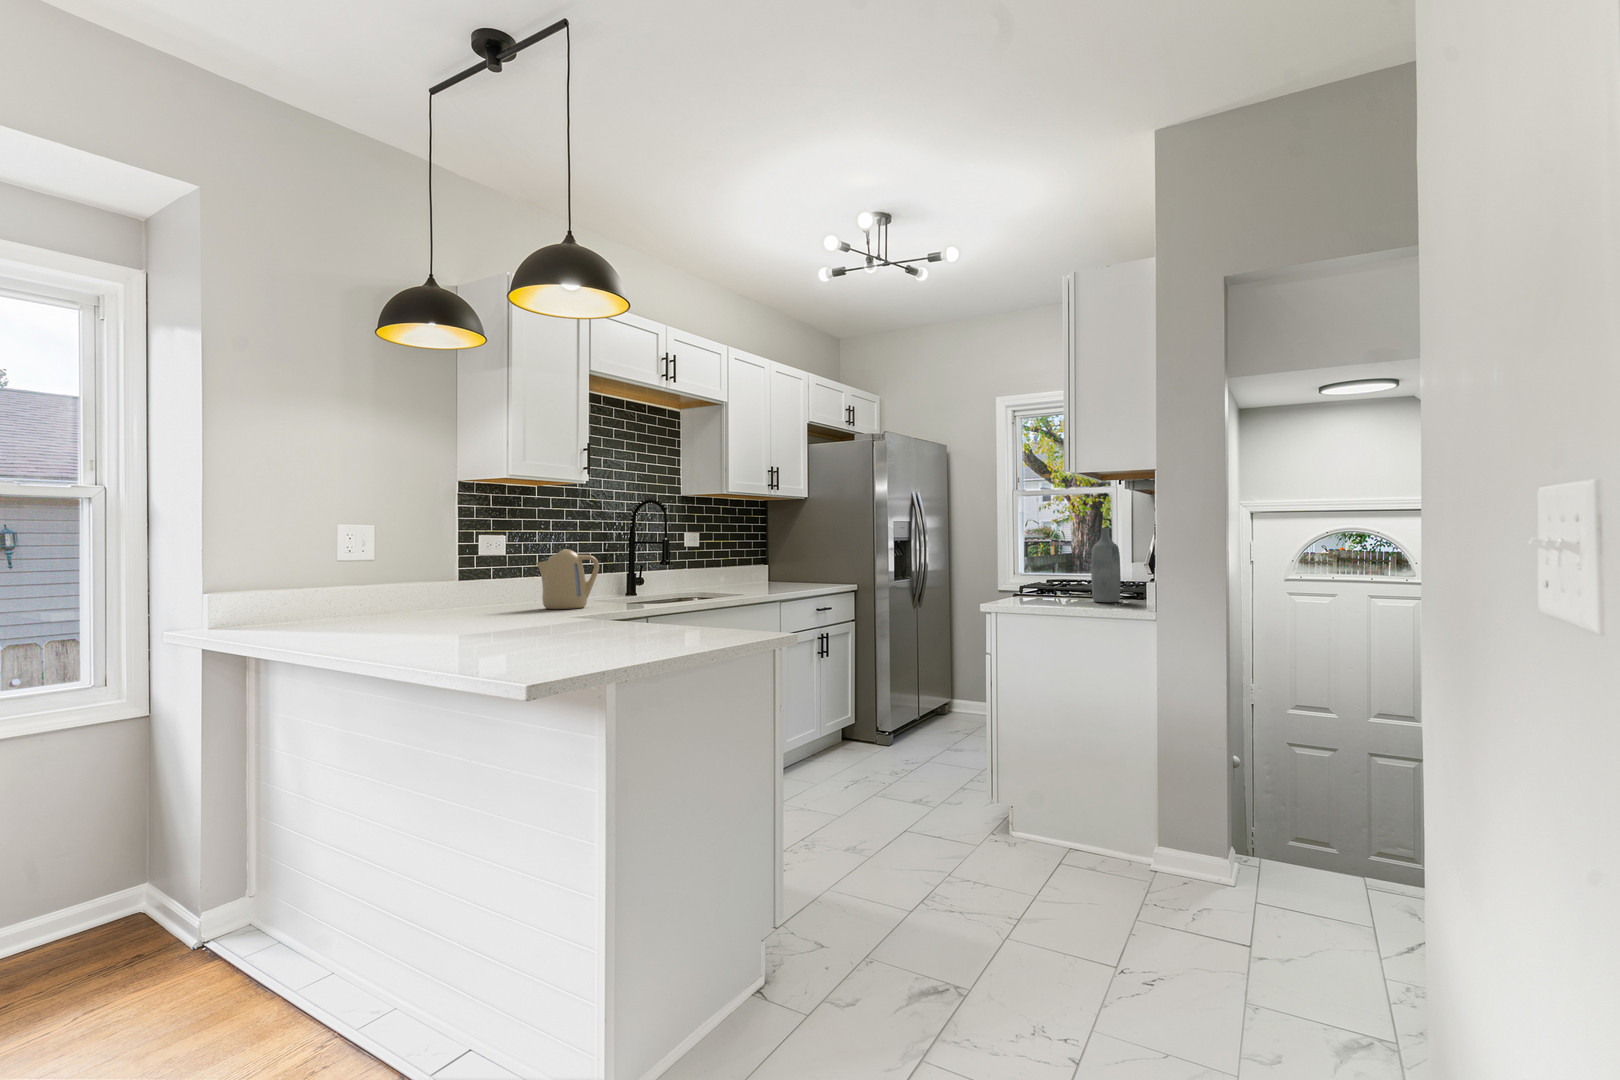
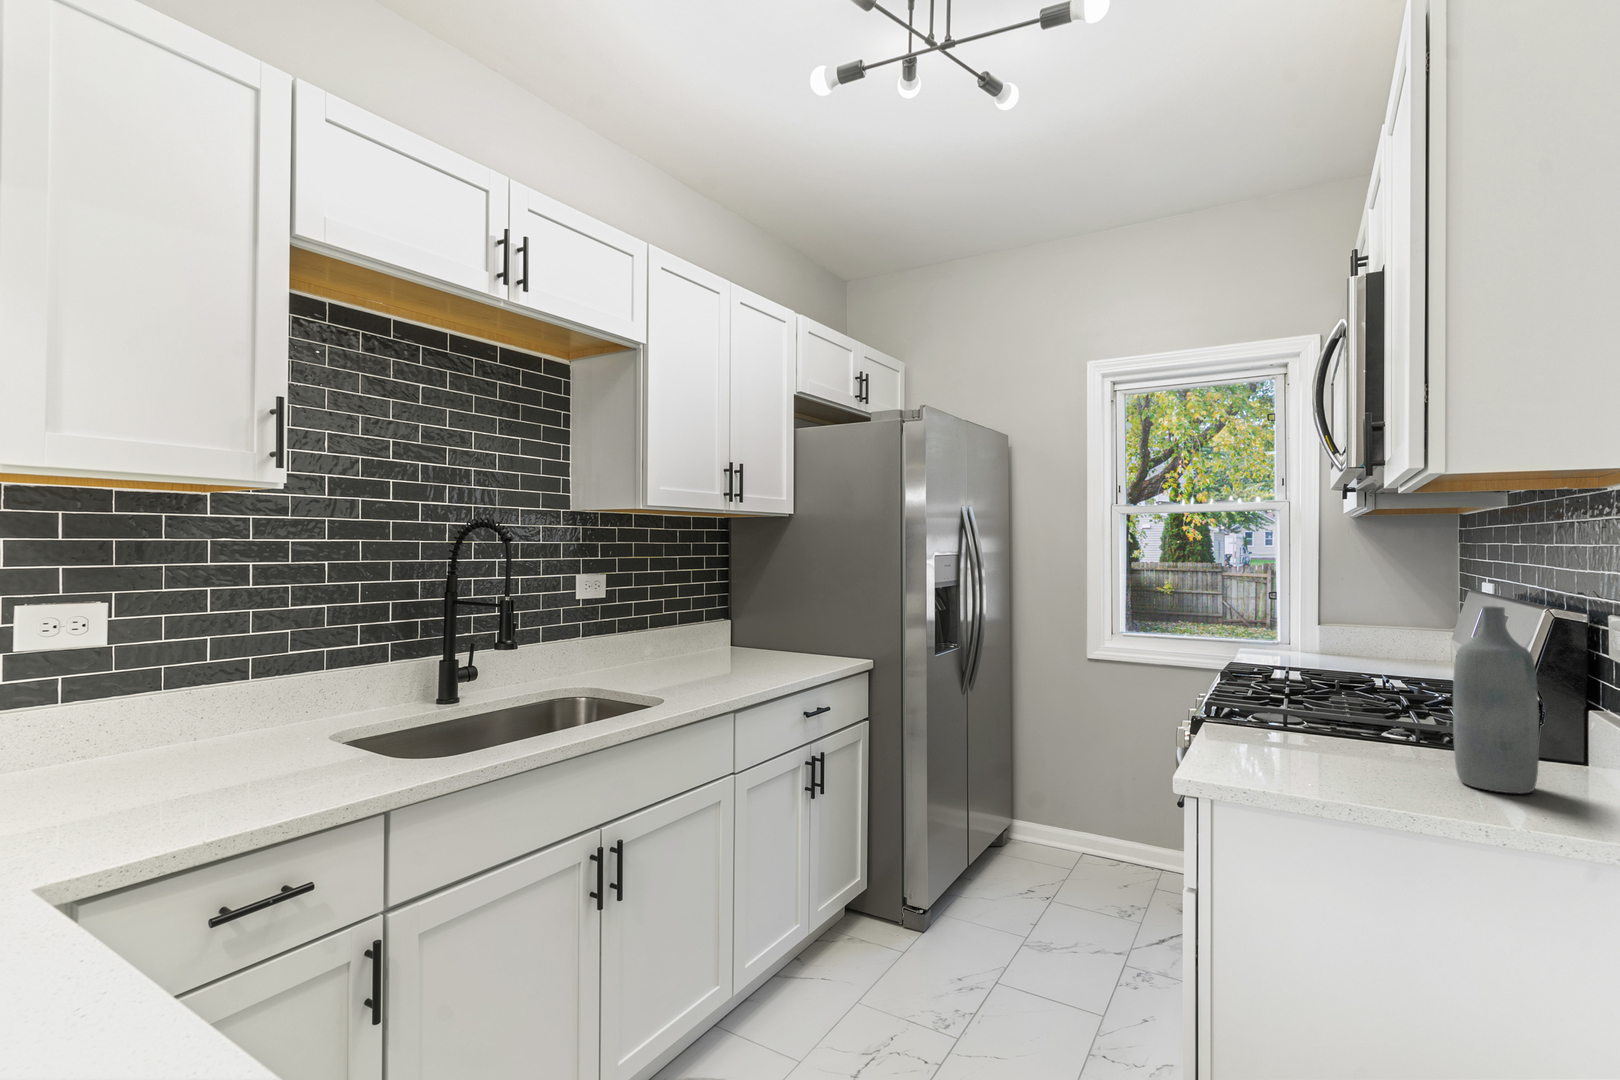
kettle: present [536,549,599,609] -> none [107,647,279,803]

